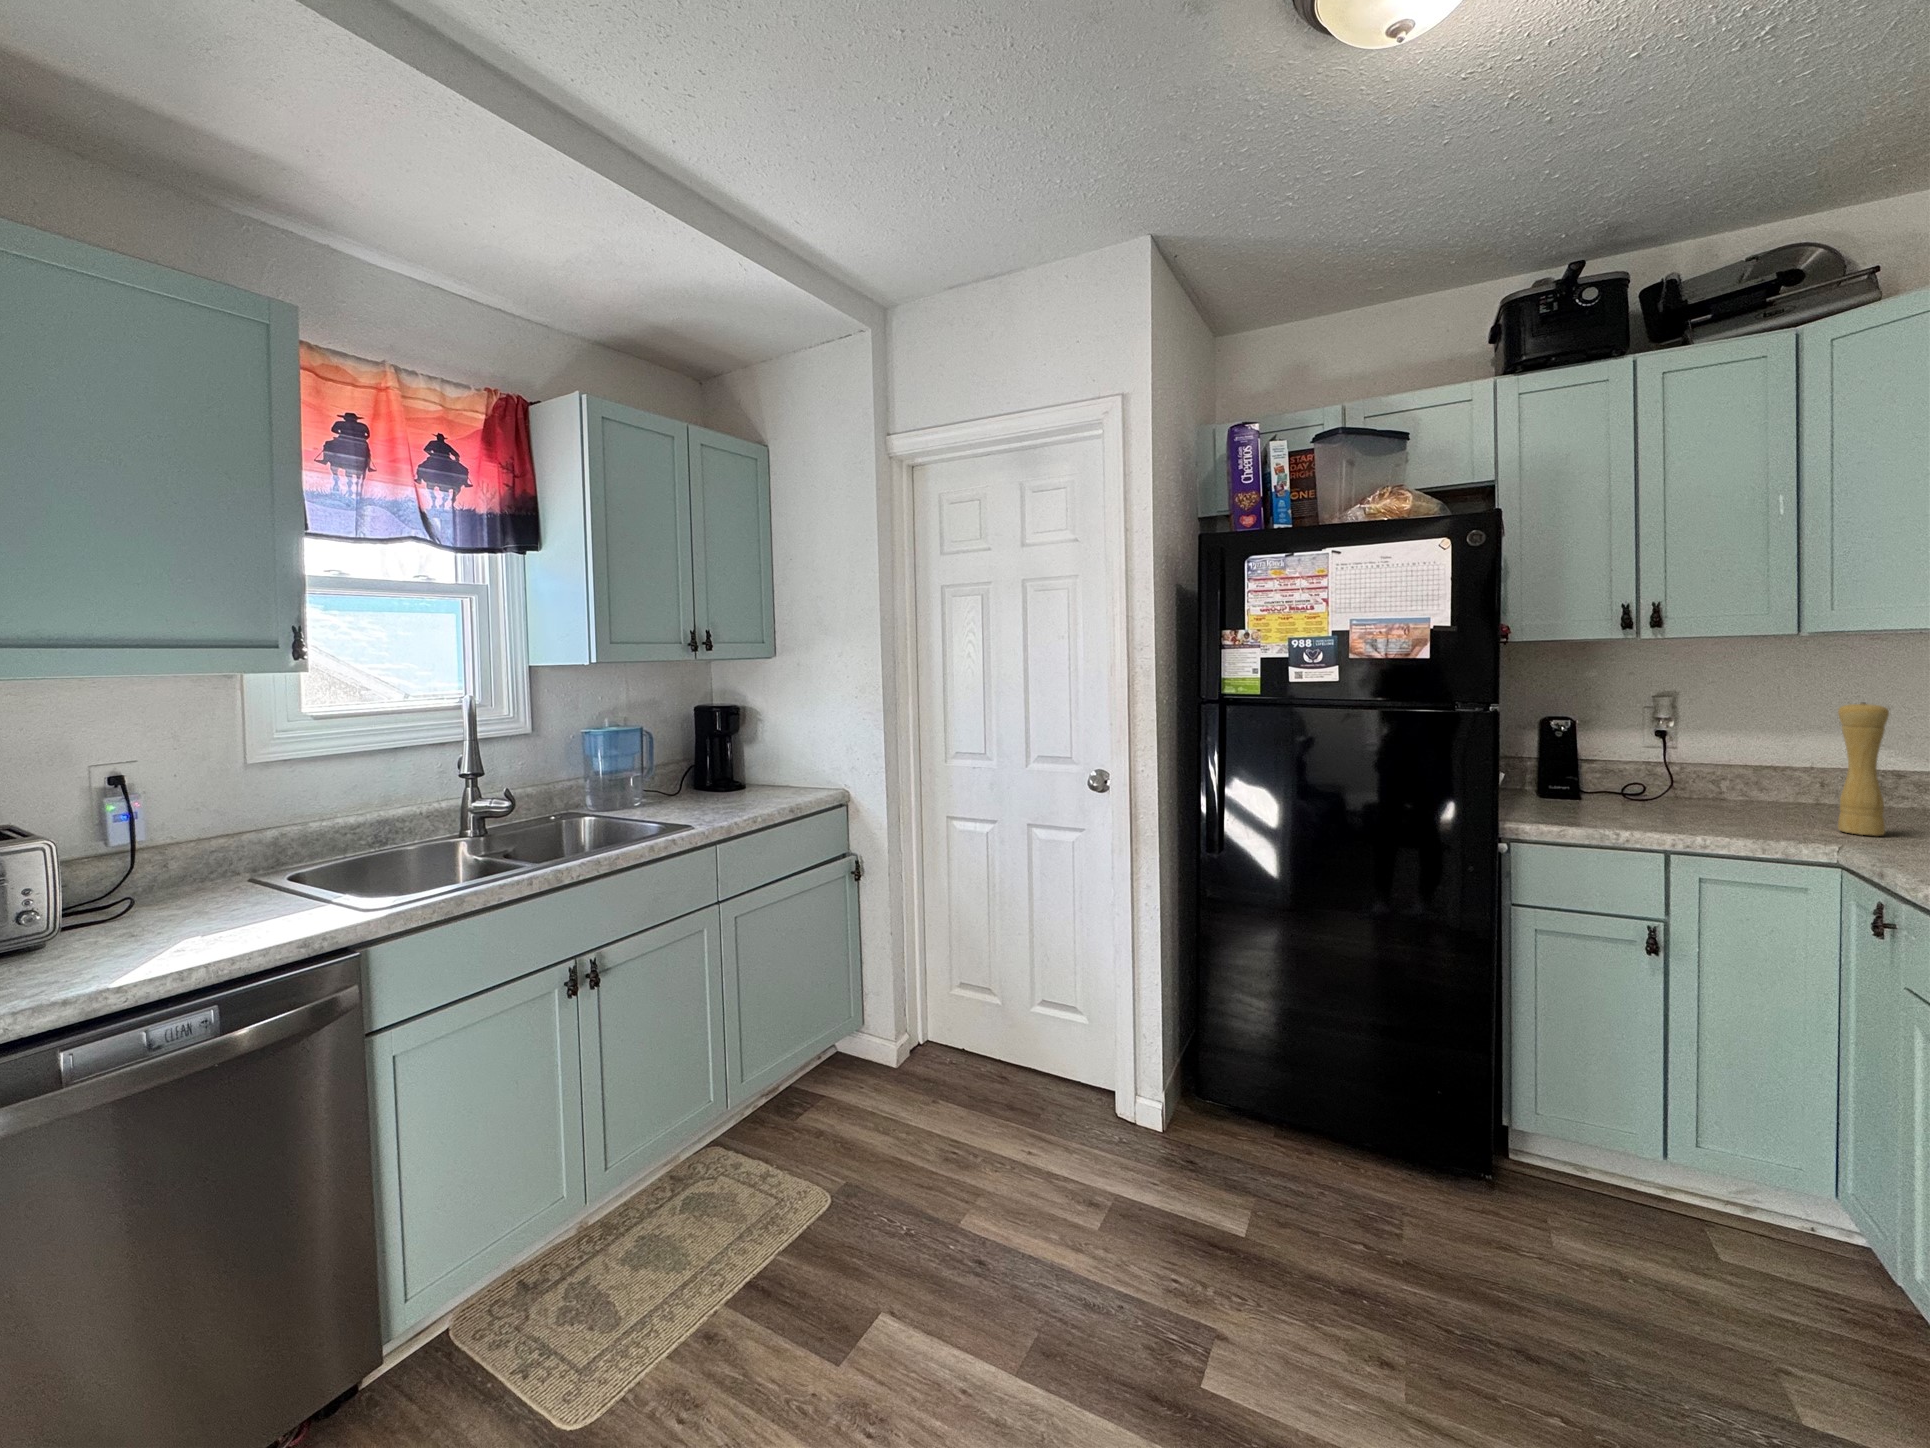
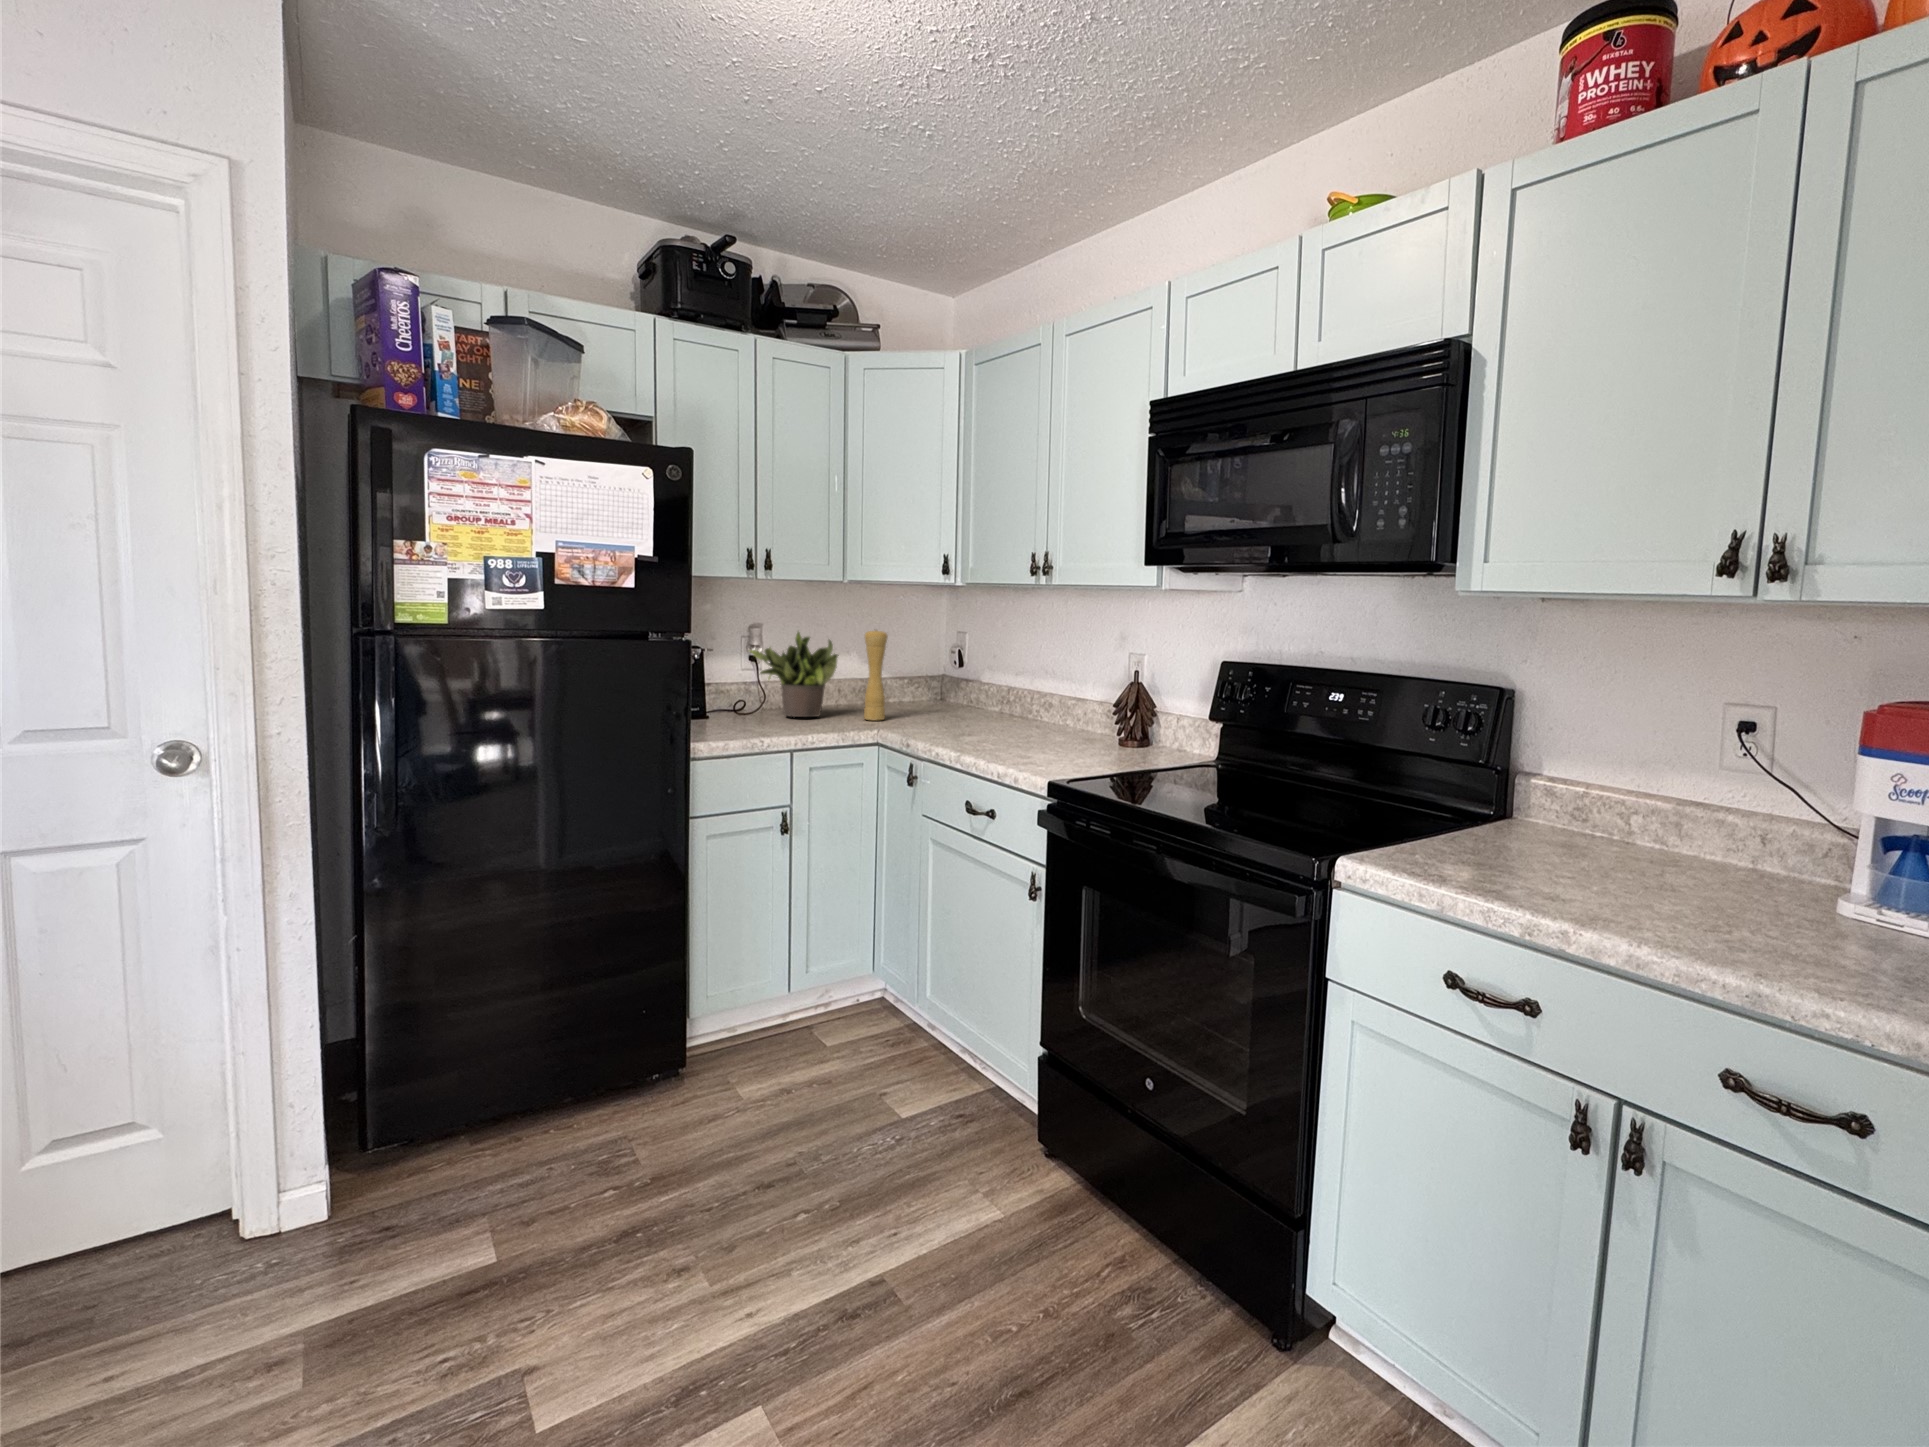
potted plant: none [1635,700,1792,817] -> present [749,632,839,717]

